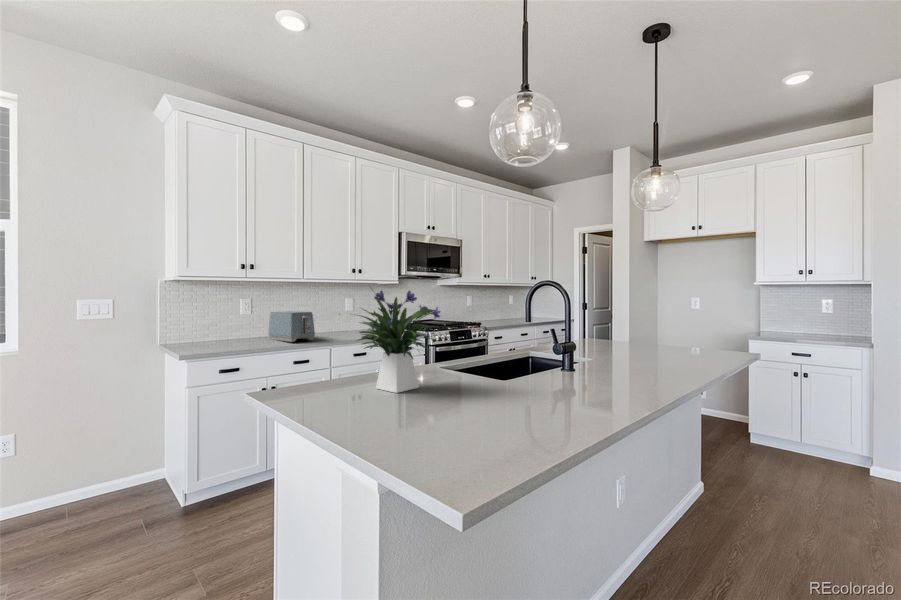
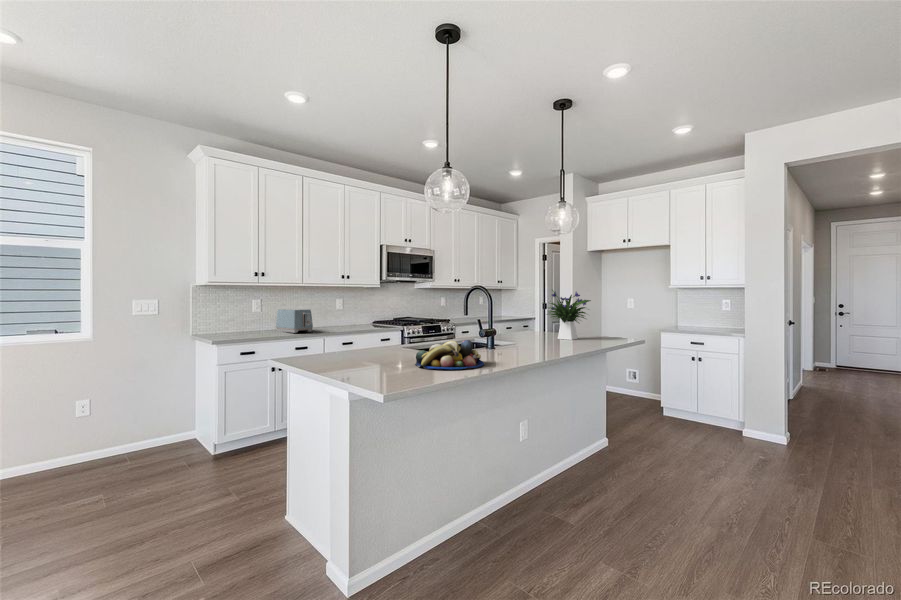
flower arrangement: present [357,291,440,393] -> present [547,290,591,340]
fruit bowl: none [476,366,593,422] -> present [415,340,484,369]

